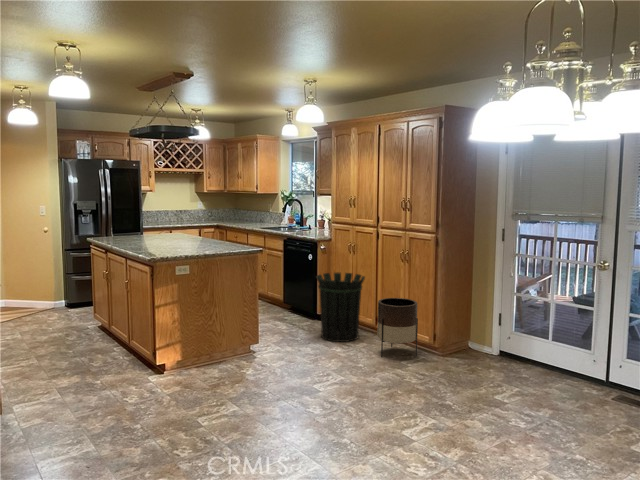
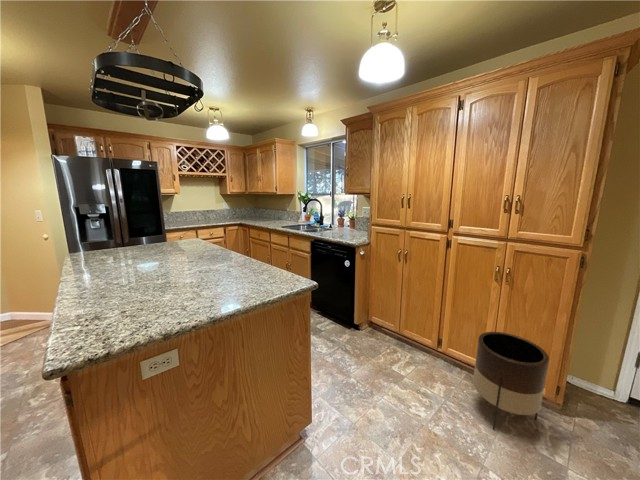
waste bin: present [316,272,365,342] -> none [369,285,435,381]

